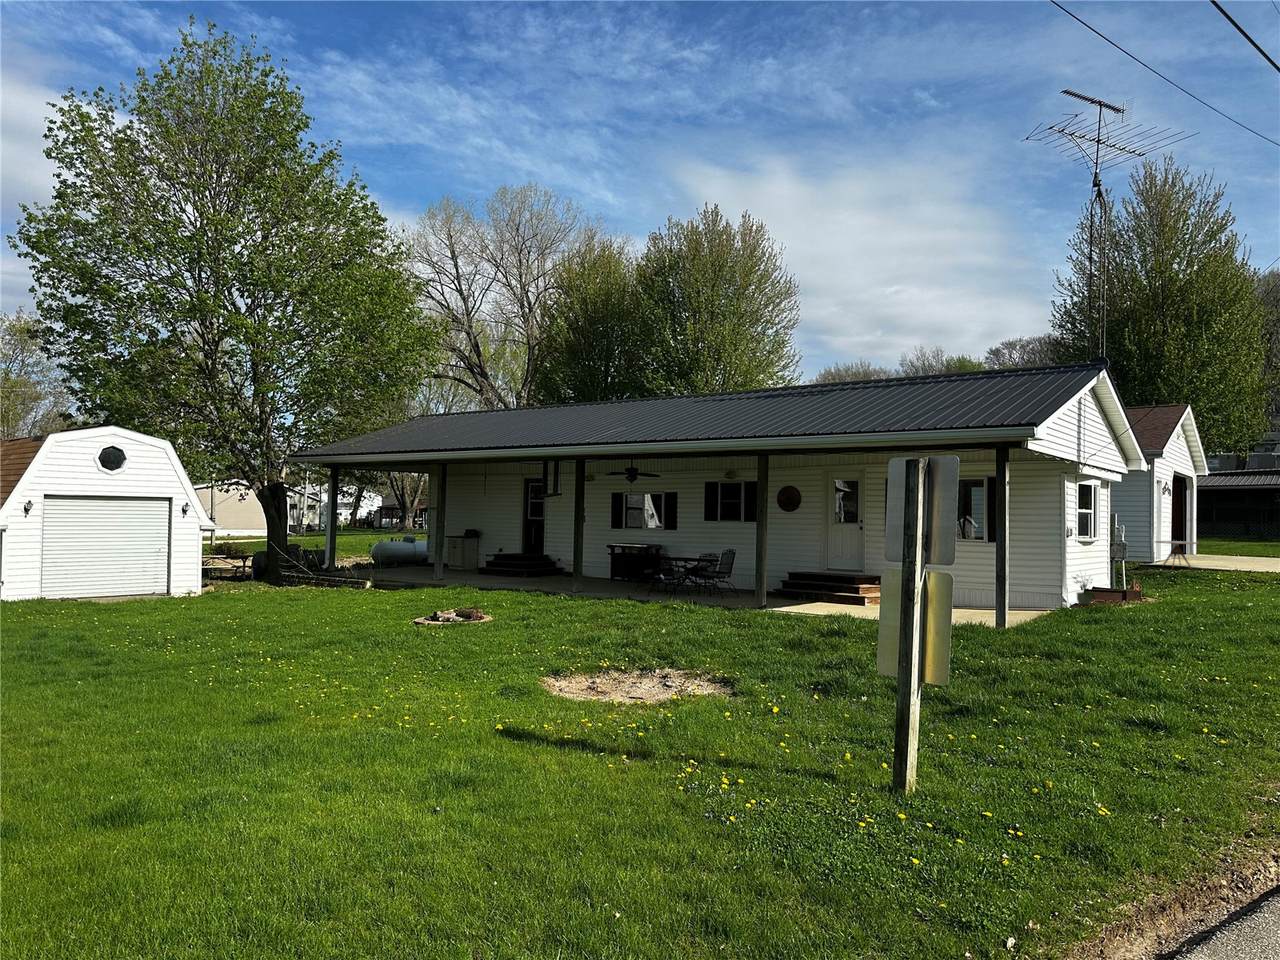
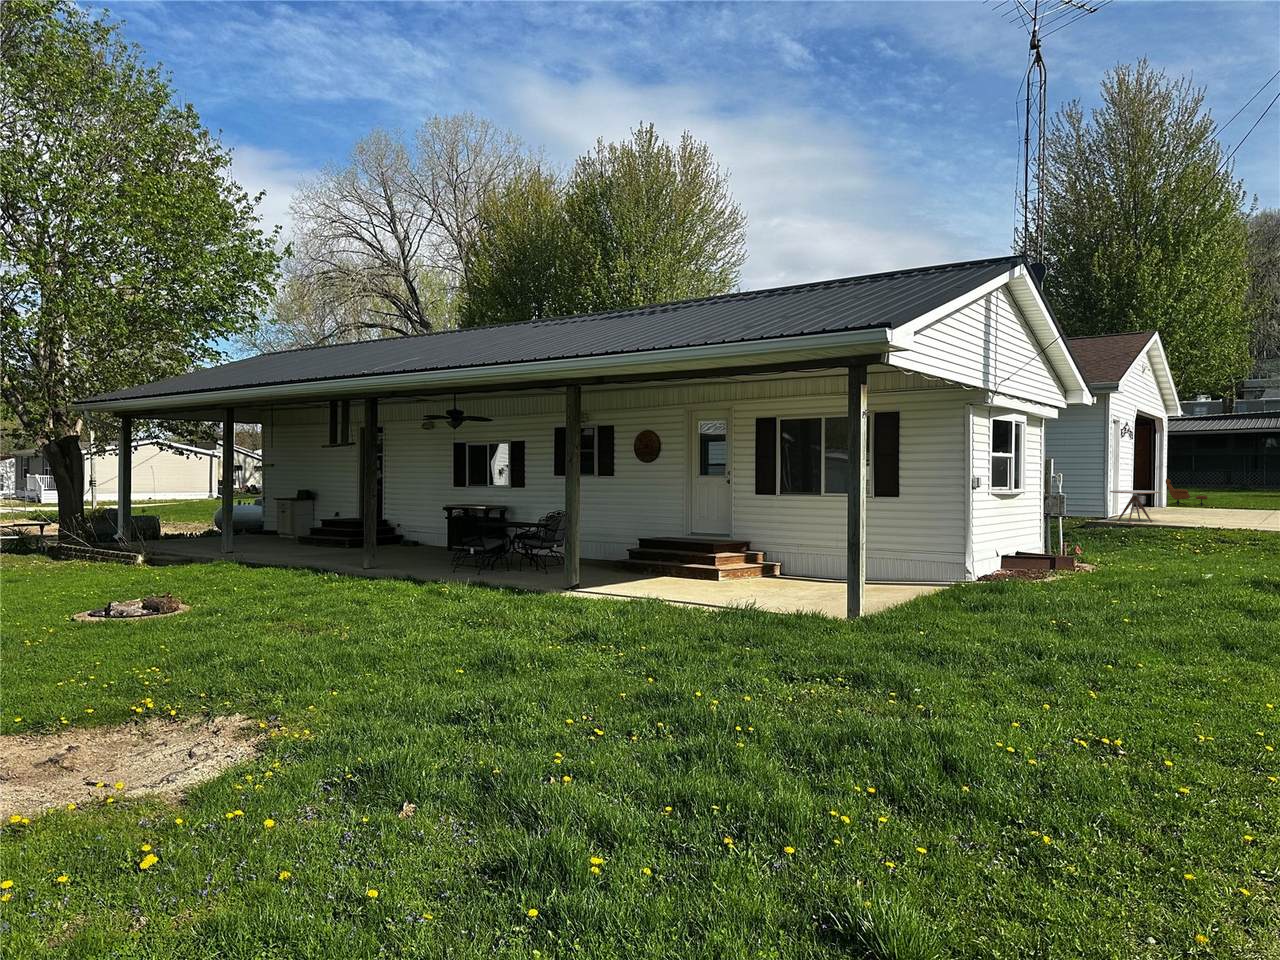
lounge chair: none [1198,531,1238,556] -> present [1166,479,1208,506]
potted plant: present [1074,577,1095,605] -> none [976,525,1007,574]

